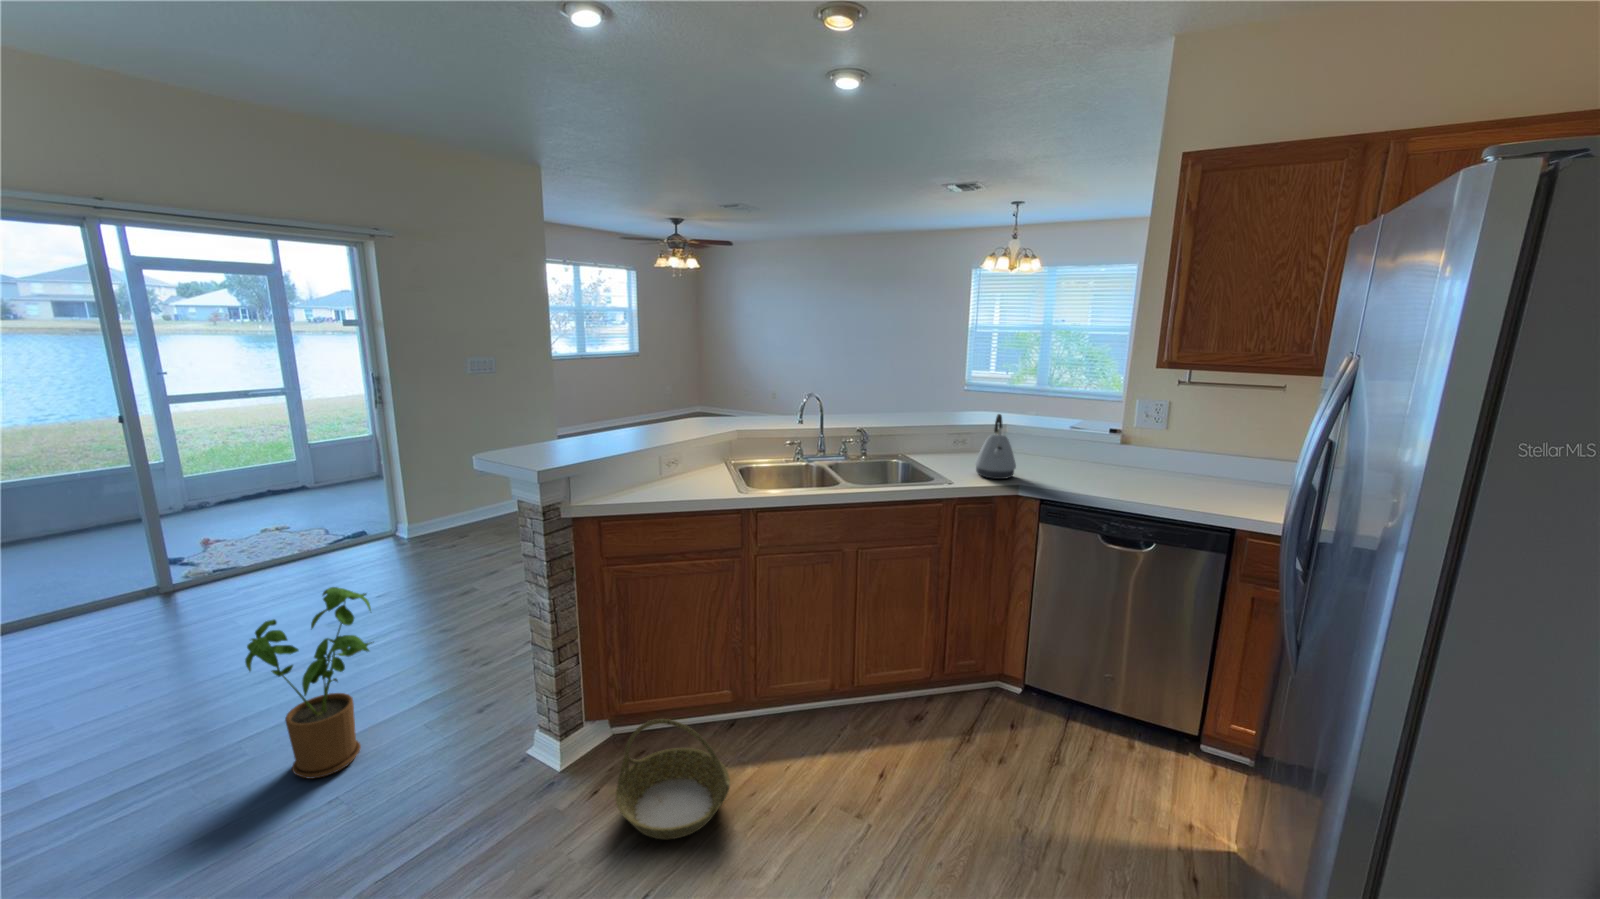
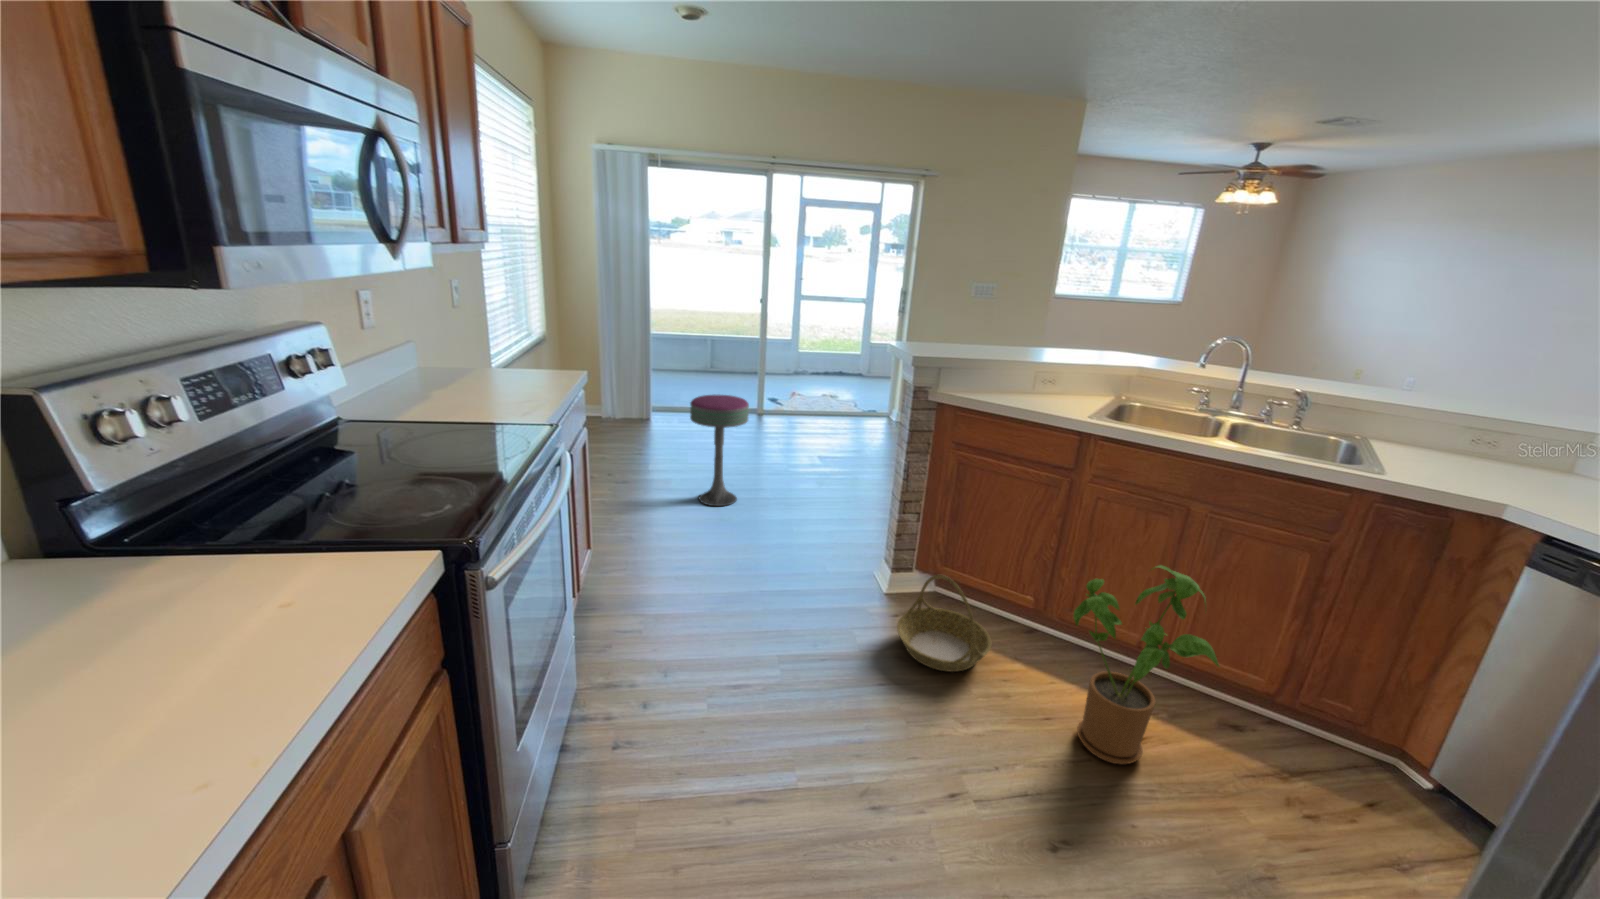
kettle: present [975,414,1016,479] -> none [1448,399,1529,494]
house plant: present [245,587,371,779] -> present [1074,565,1219,764]
bar stool: none [56,588,215,797] -> present [690,395,749,506]

